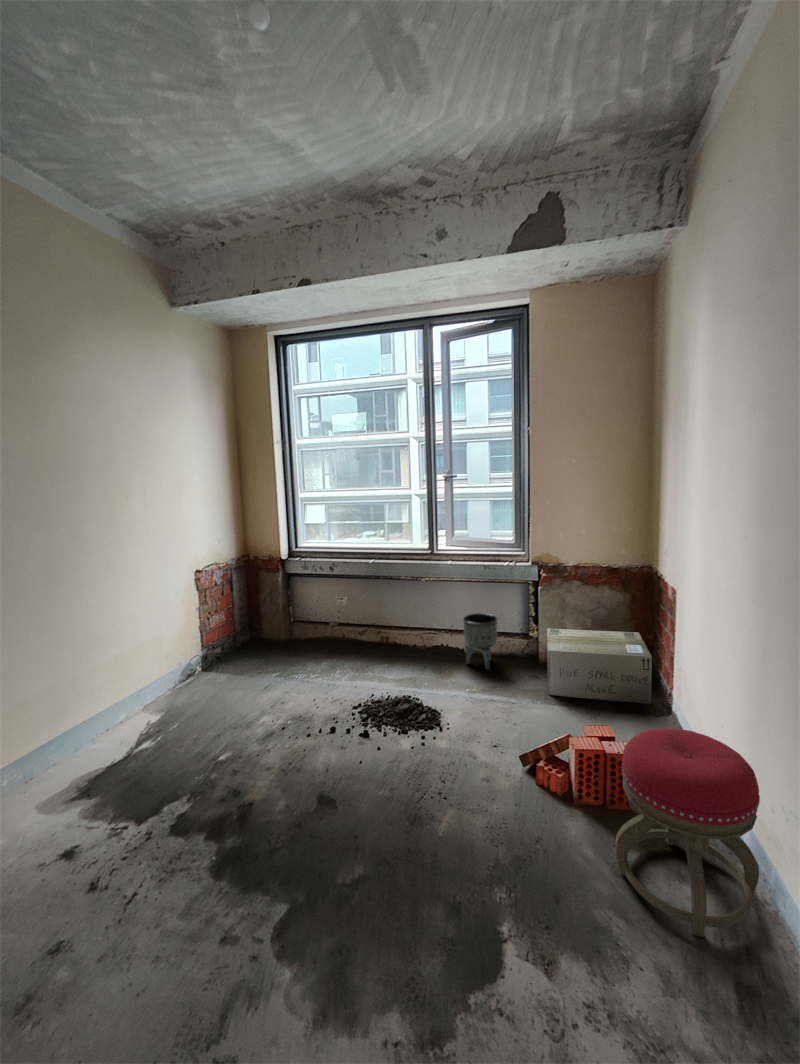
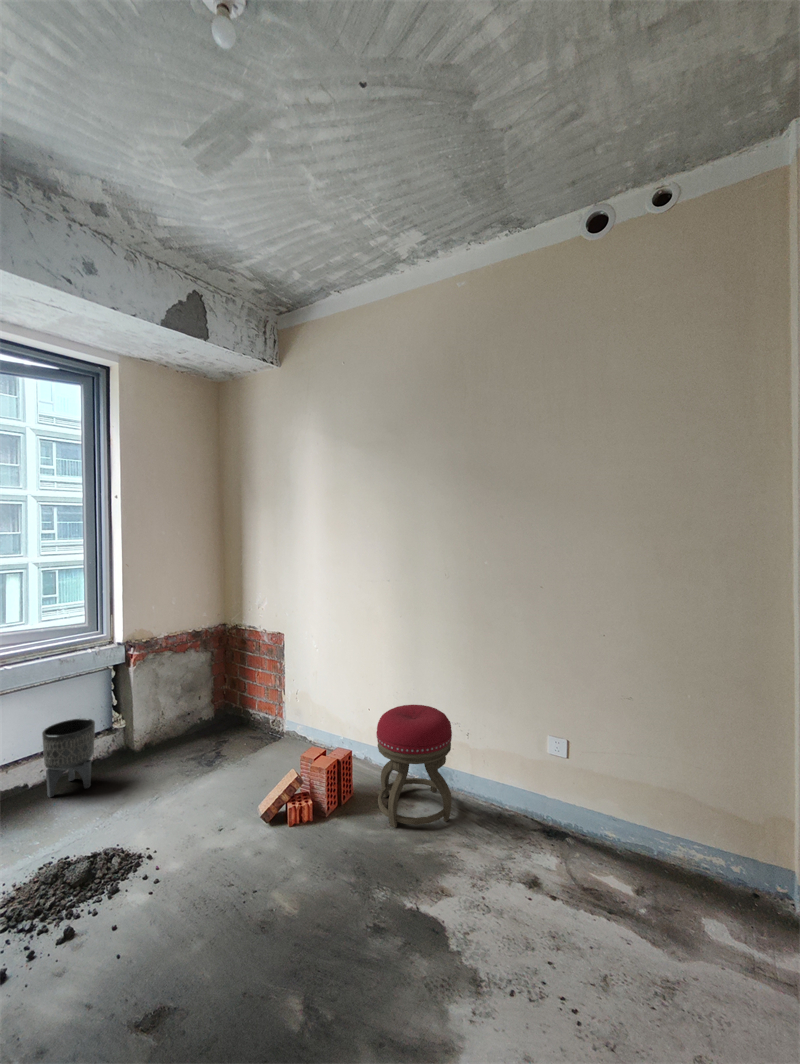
cardboard box: present [547,628,652,704] -> none [147,685,263,773]

